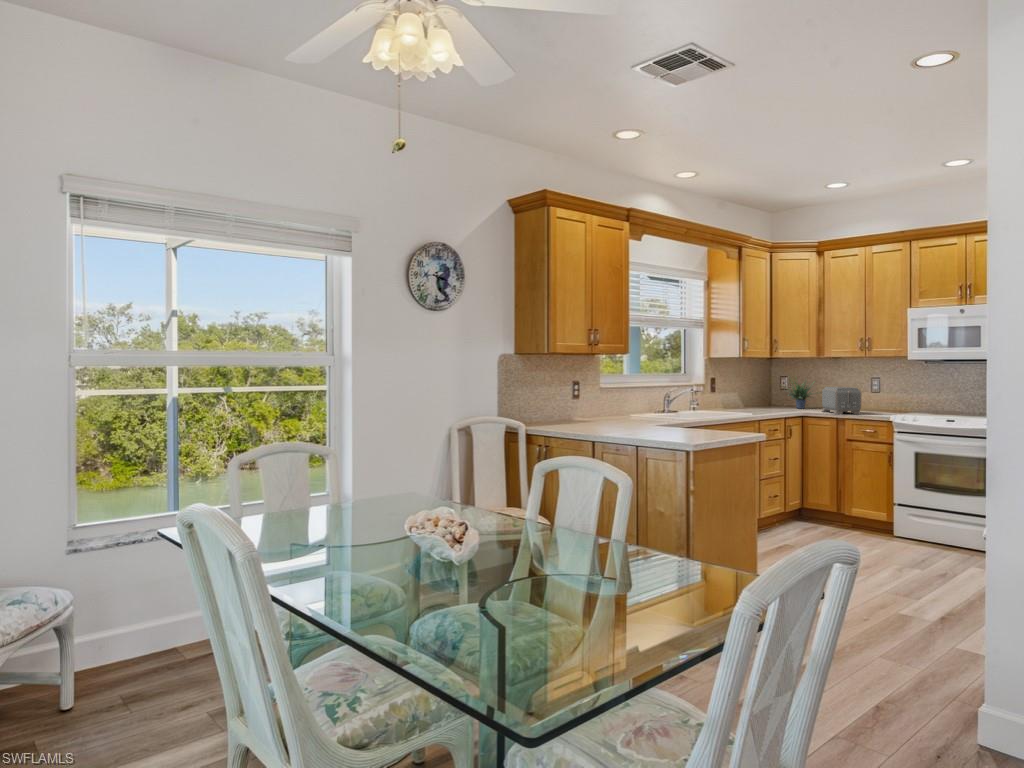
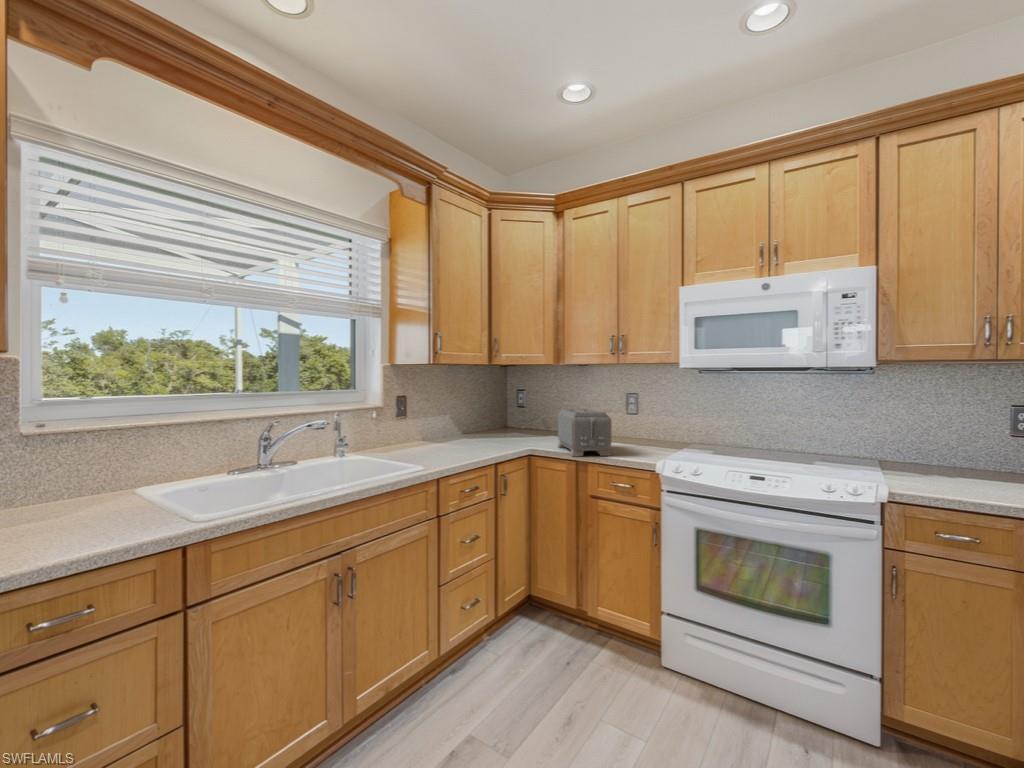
potted plant: present [788,382,814,409] -> none [506,386,565,438]

